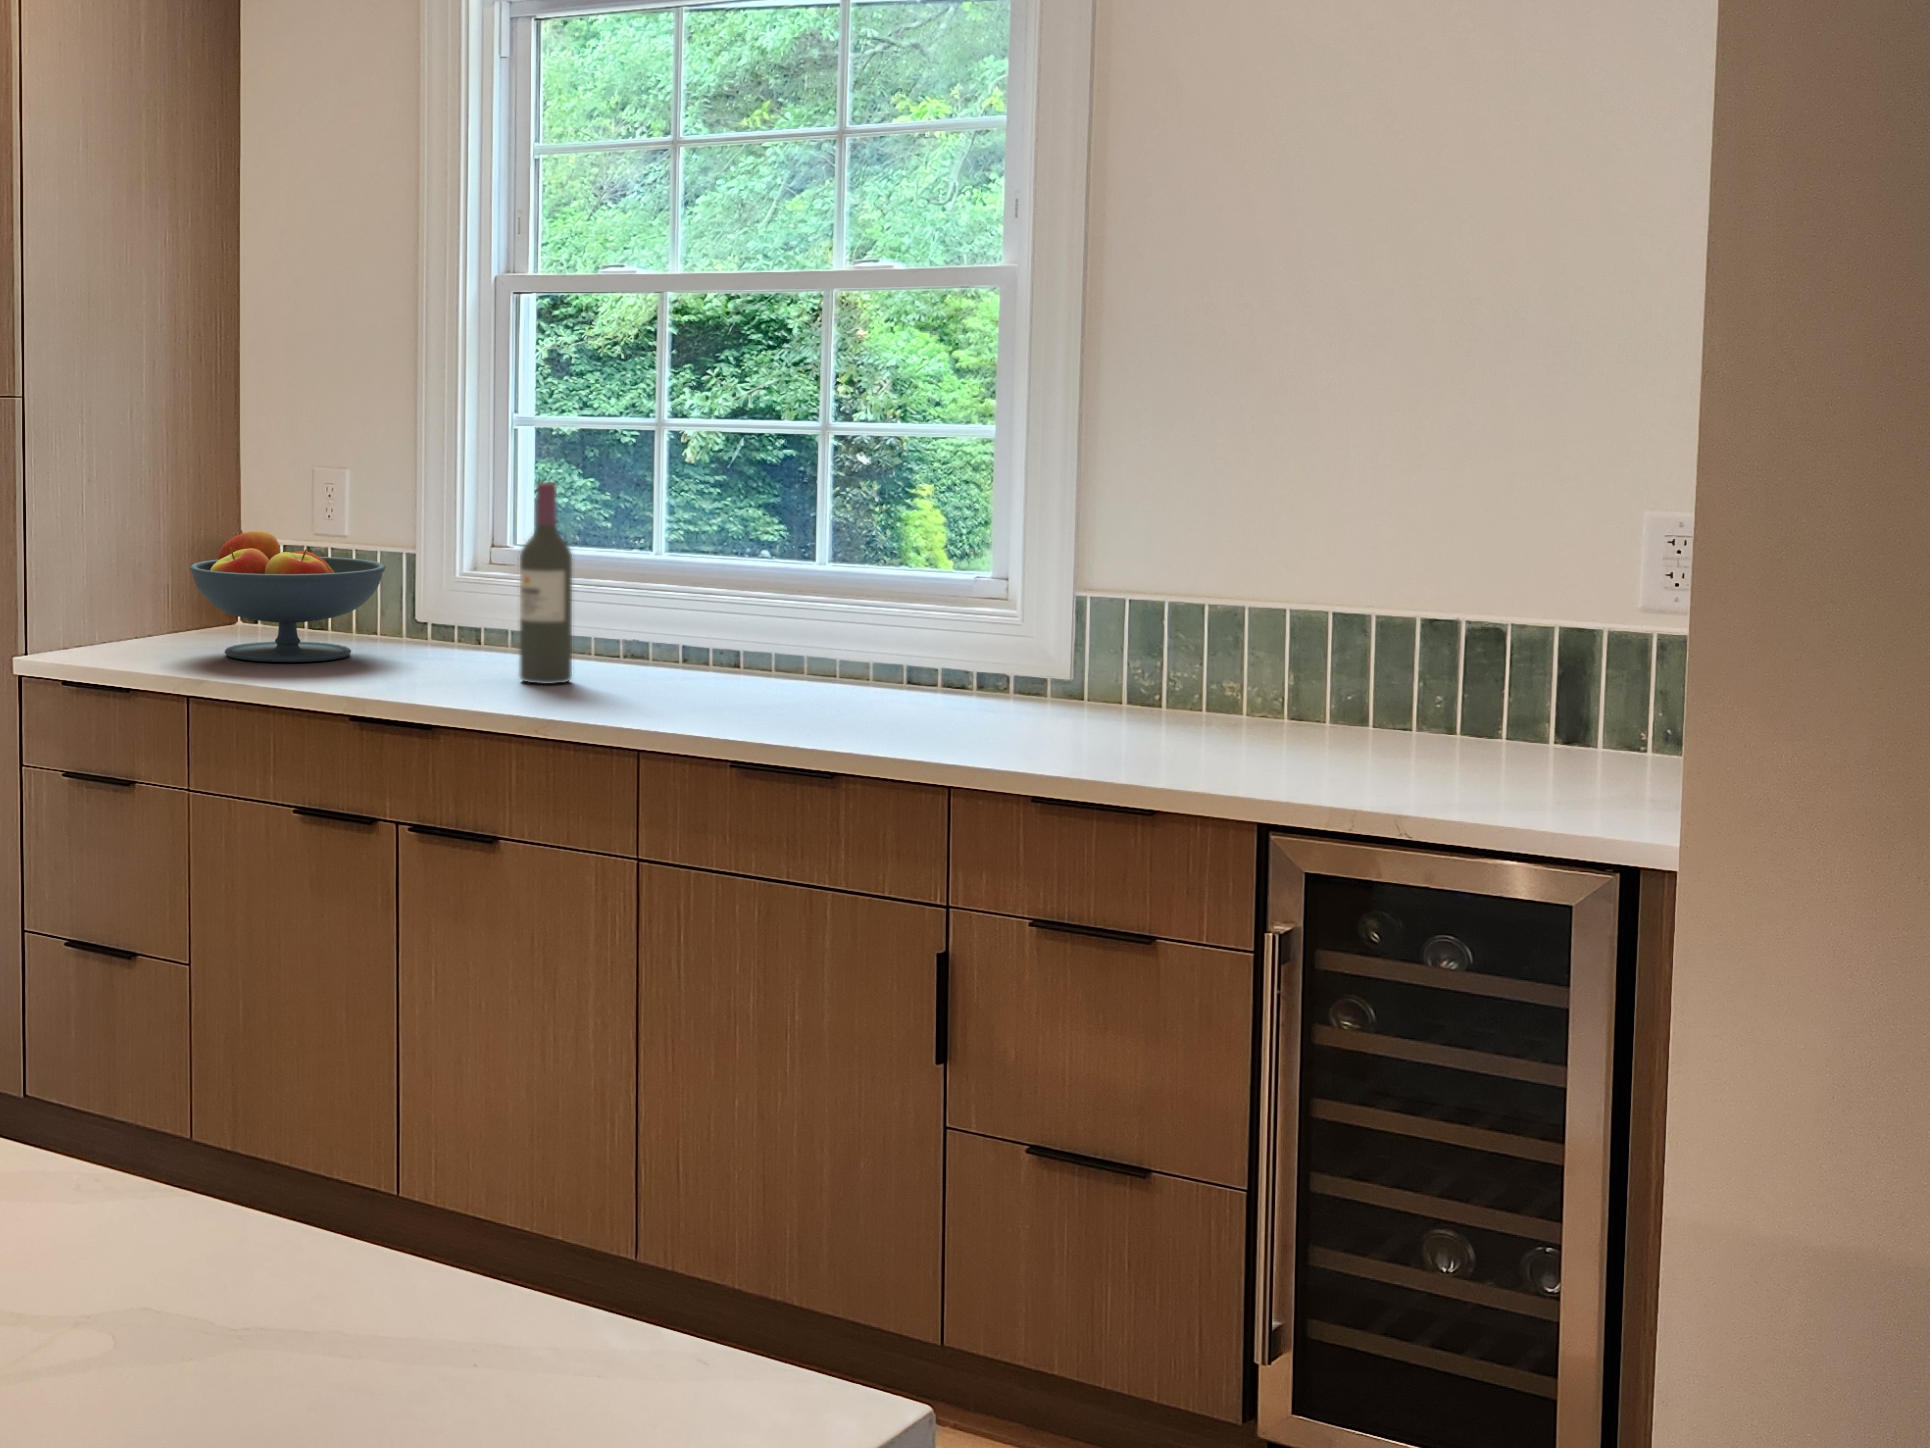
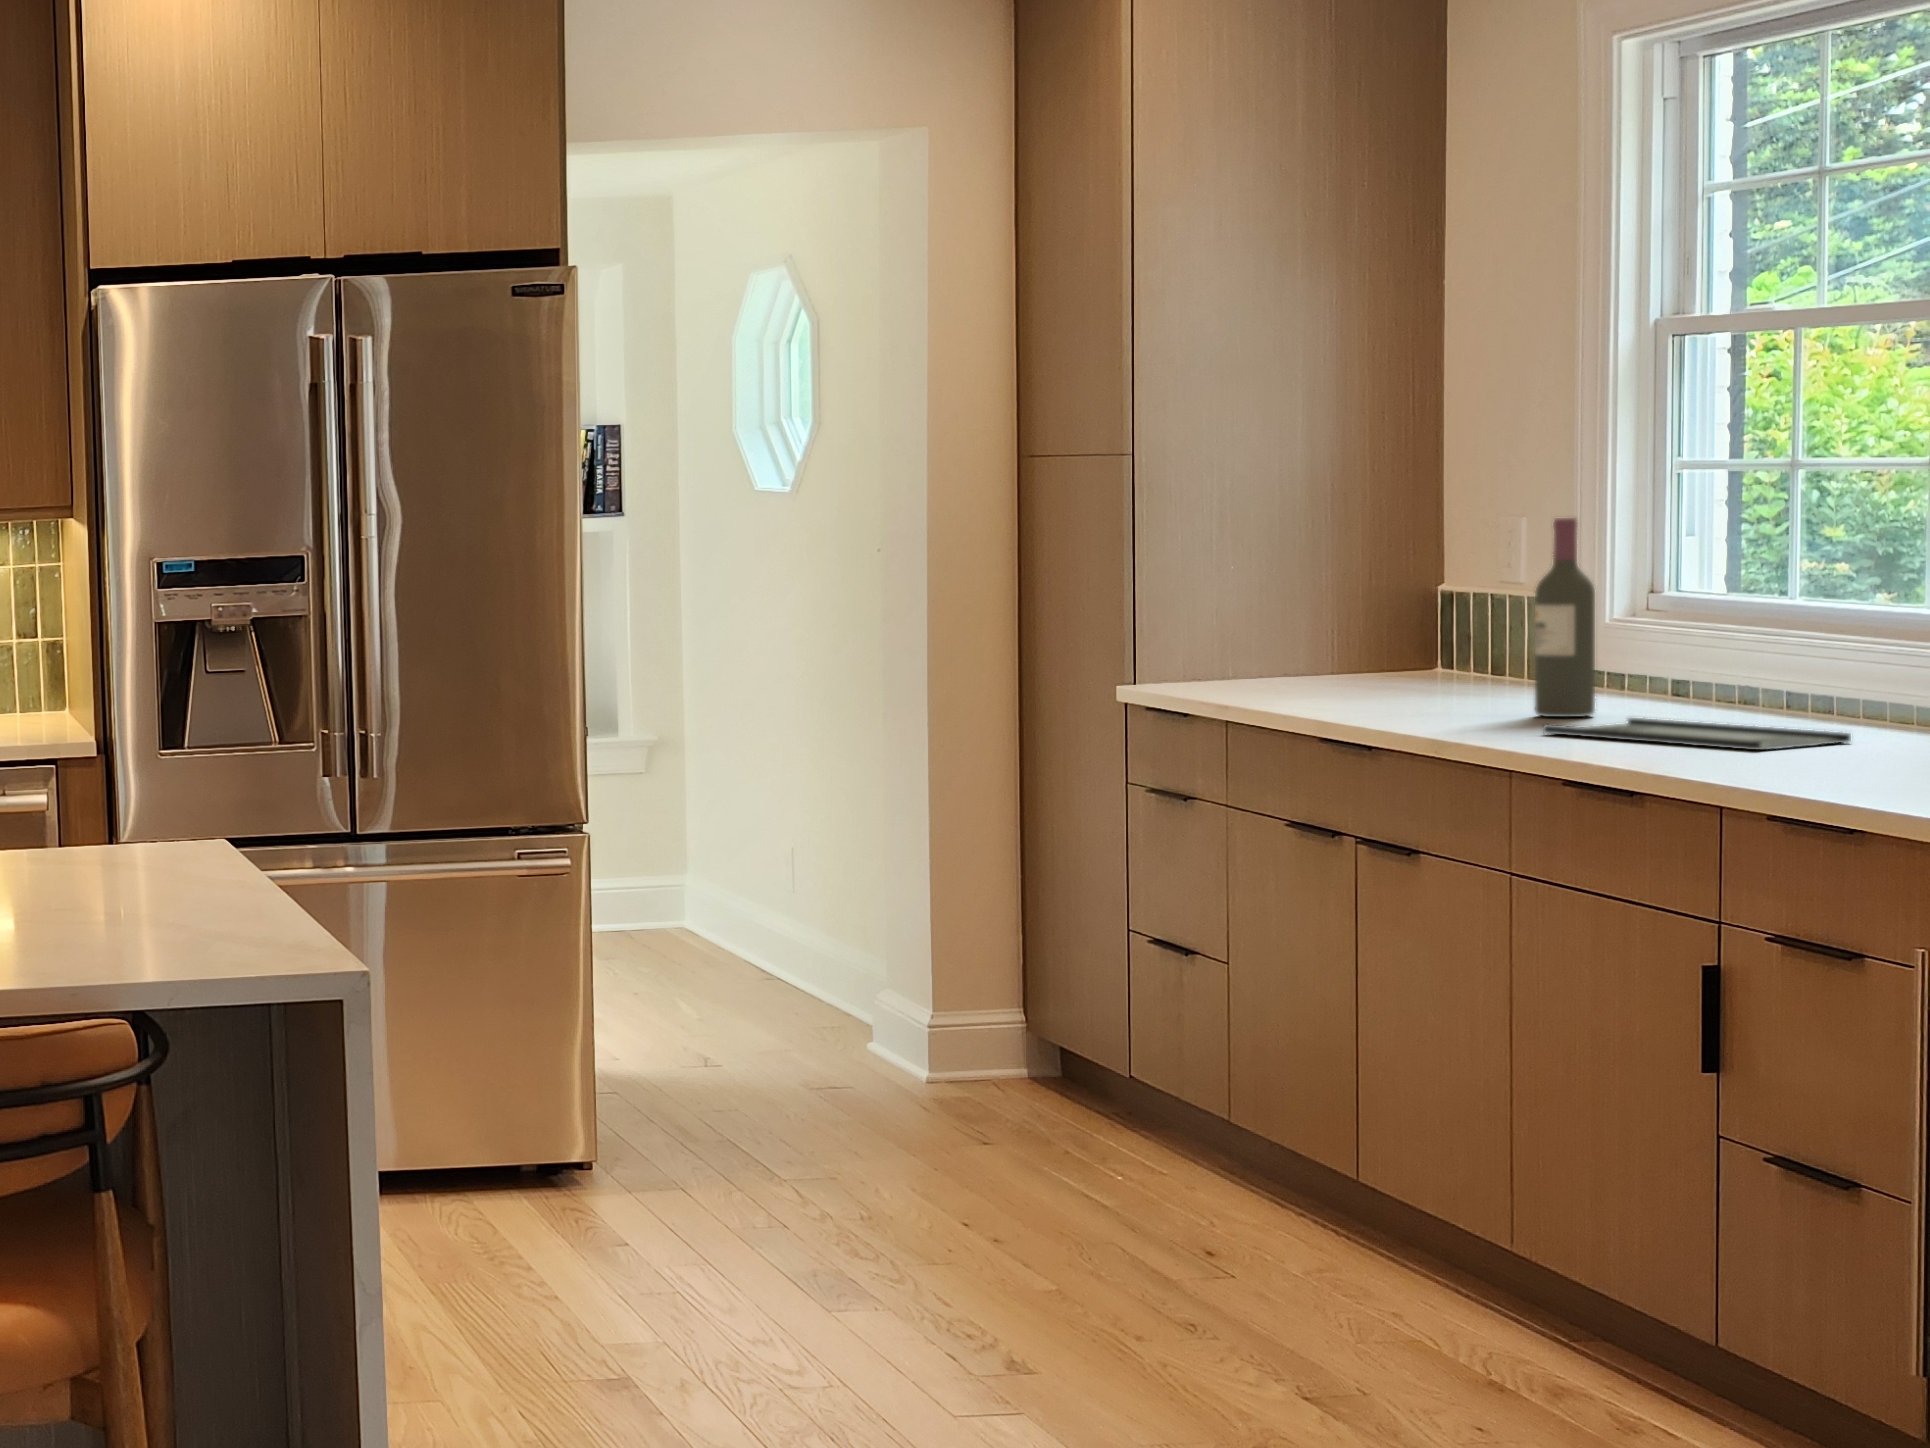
fruit bowl: present [189,530,386,662] -> none [1285,575,1499,698]
tray: none [622,685,884,723] -> present [1543,718,1851,750]

